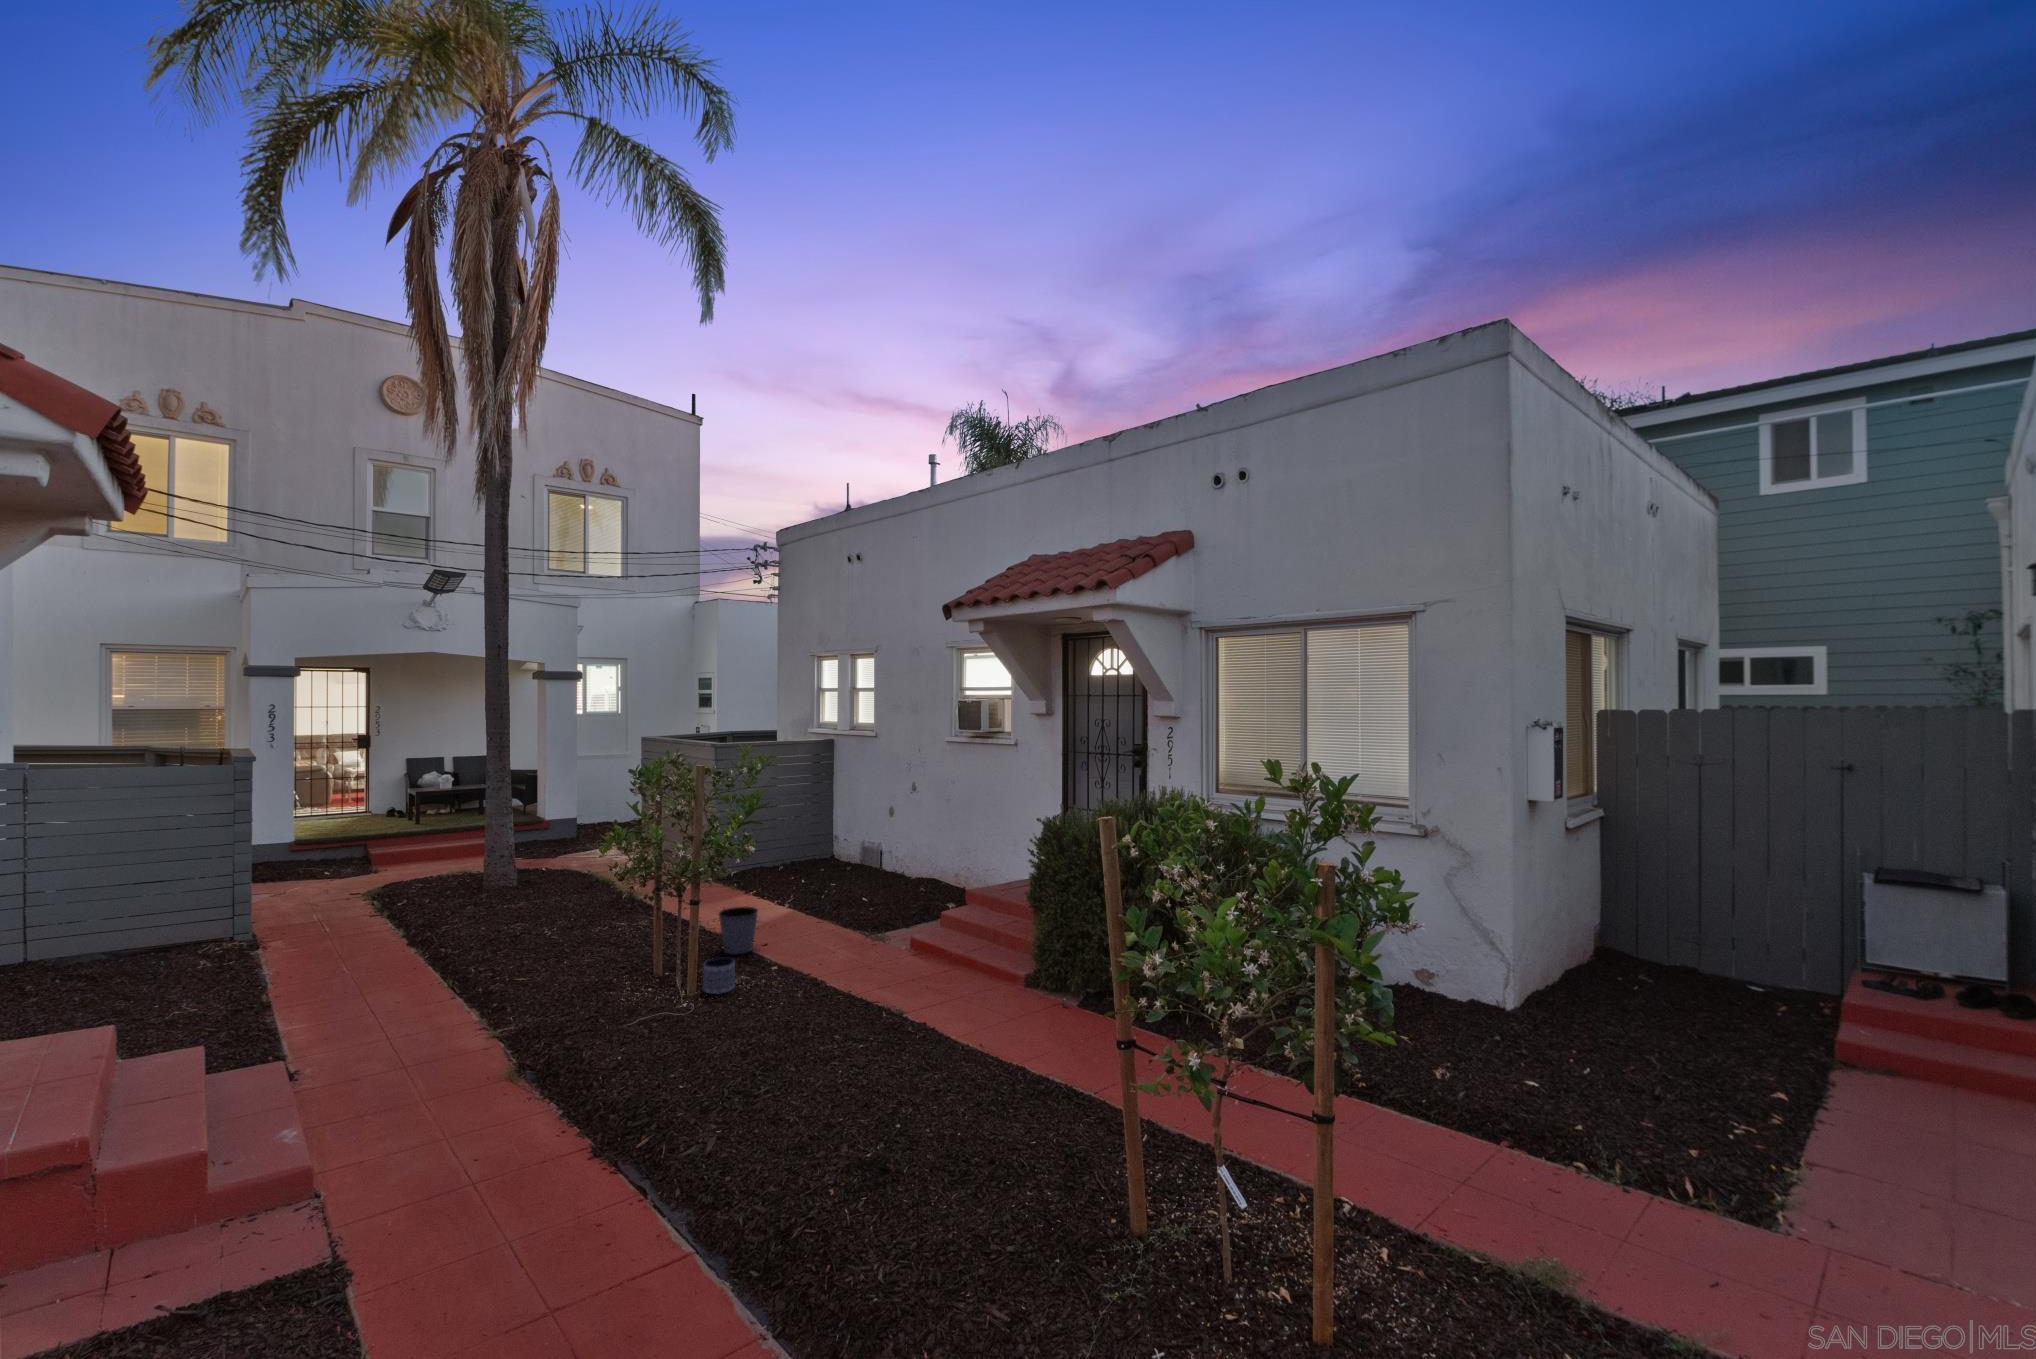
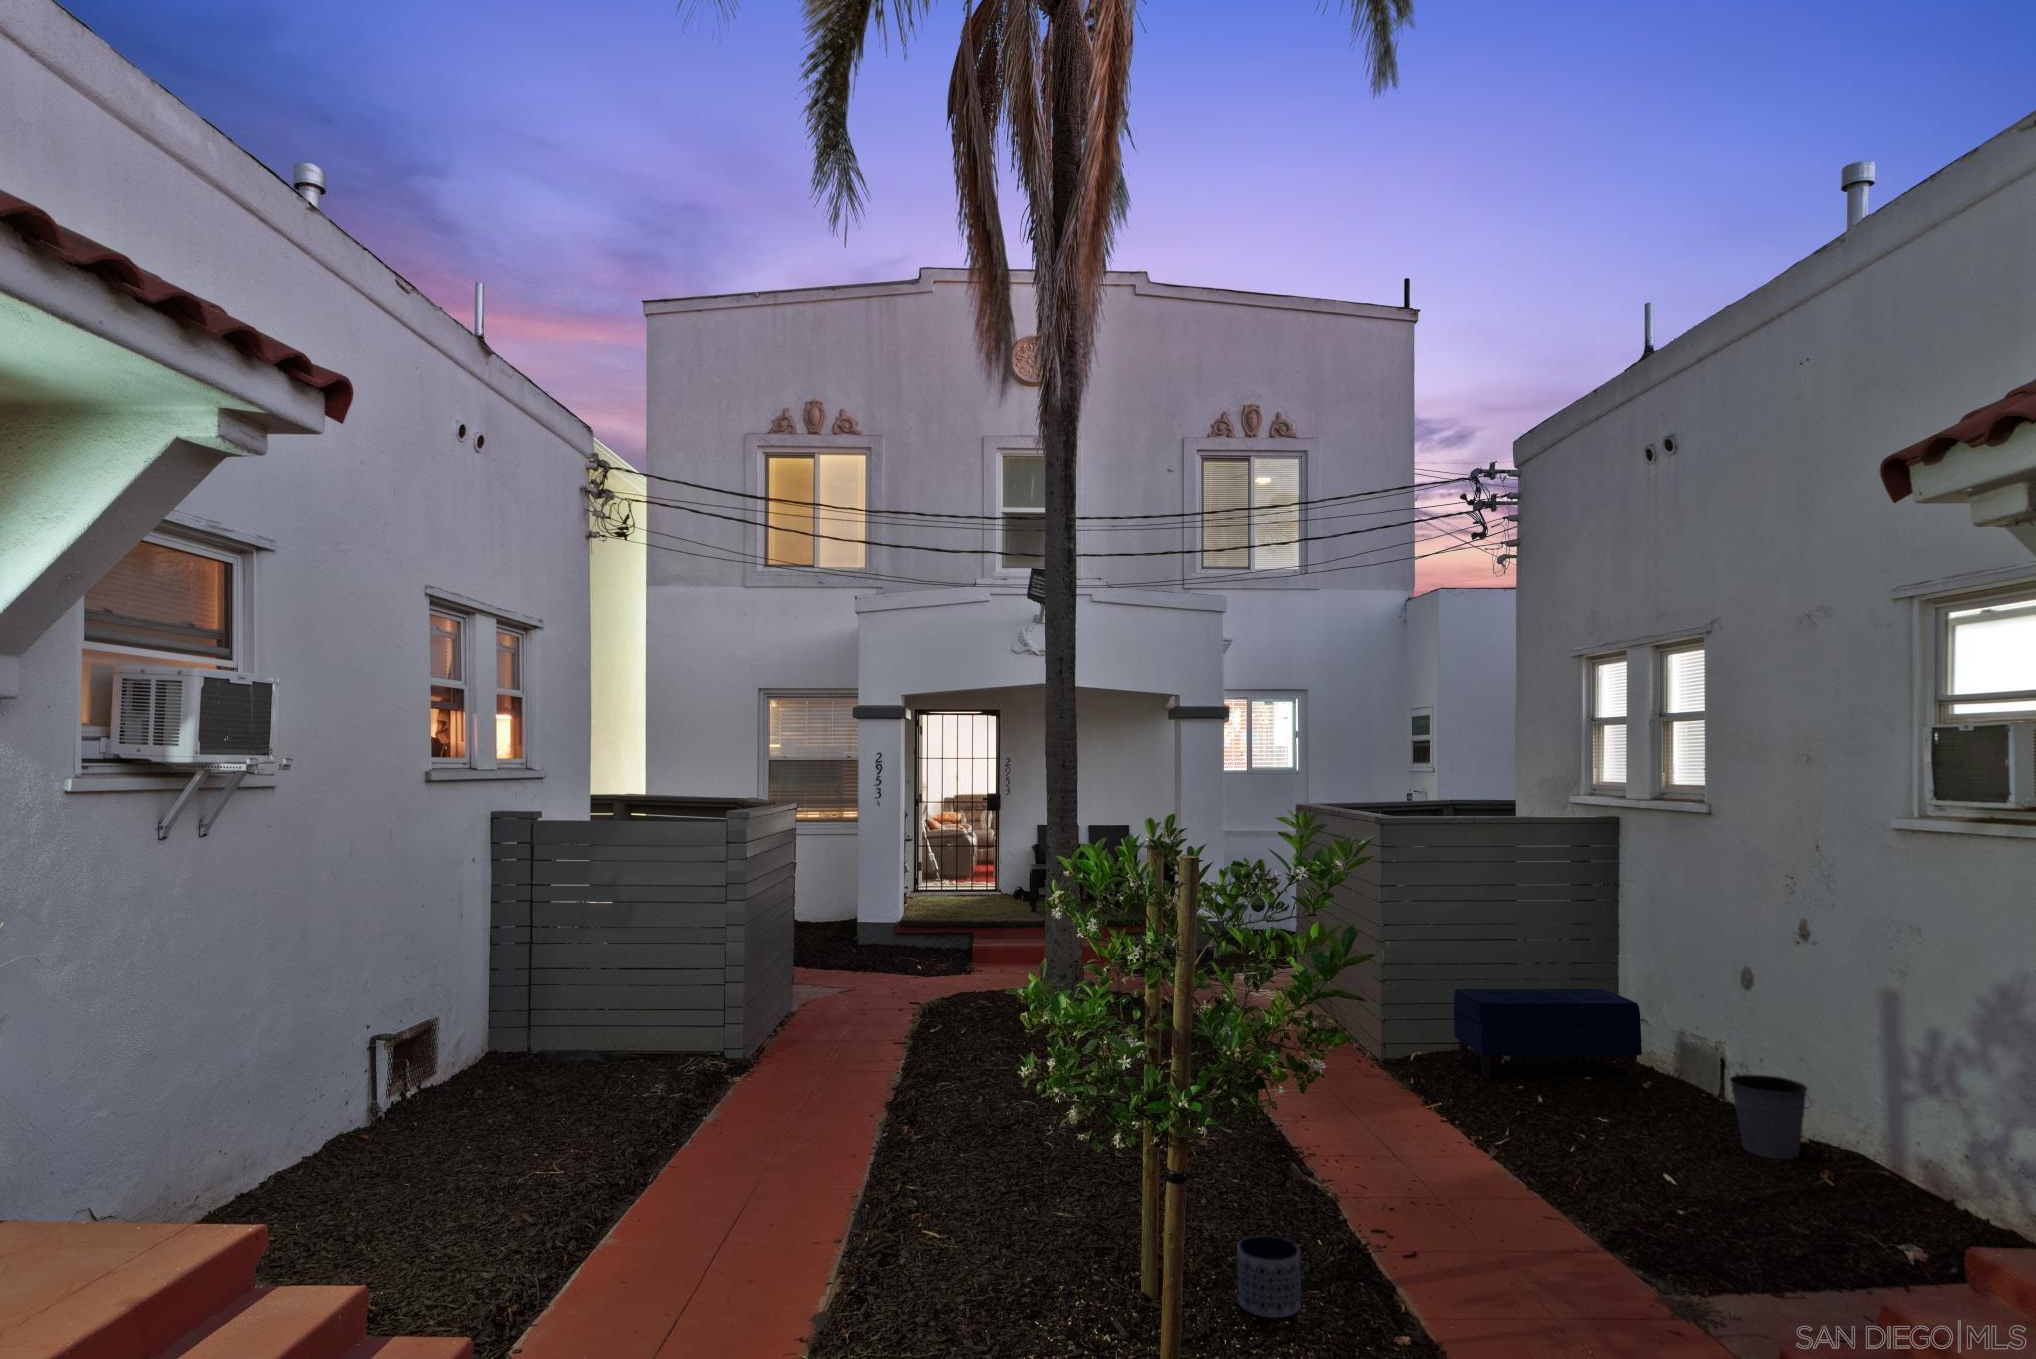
bench: none [750,827,842,880] -> present [1454,989,1642,1079]
bucket: present [719,906,758,954] -> present [1730,1073,1809,1159]

